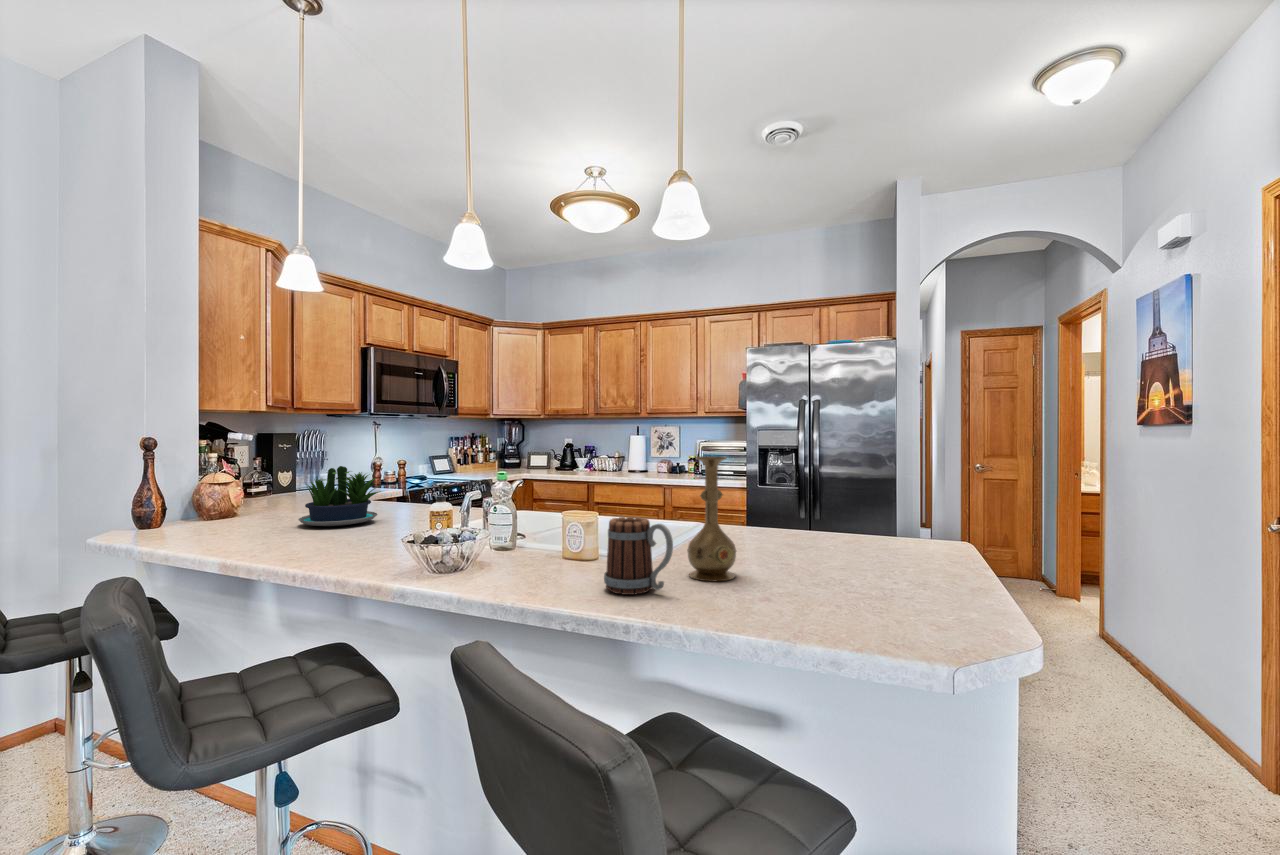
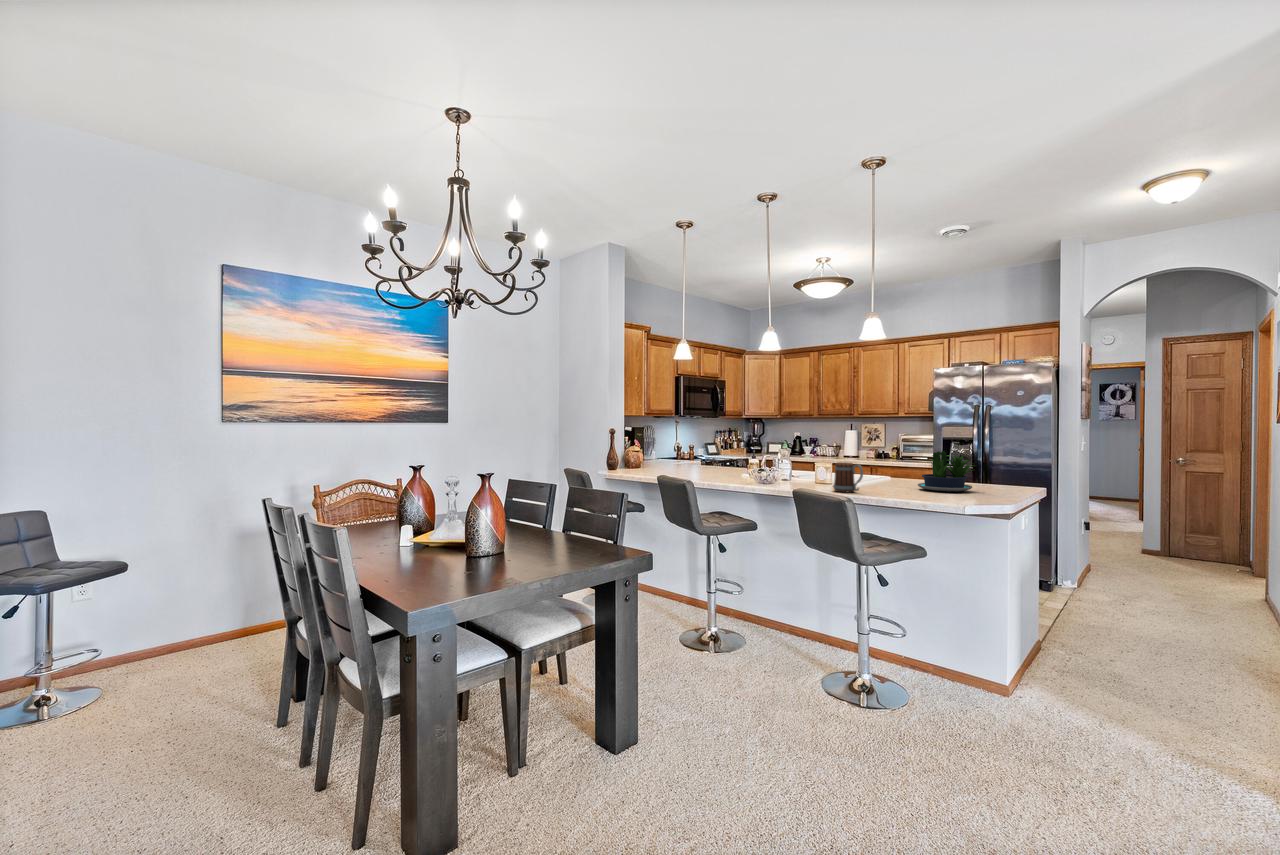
vase: present [687,456,736,581] -> none [872,438,896,492]
potted plant: present [298,466,381,526] -> present [918,451,973,491]

